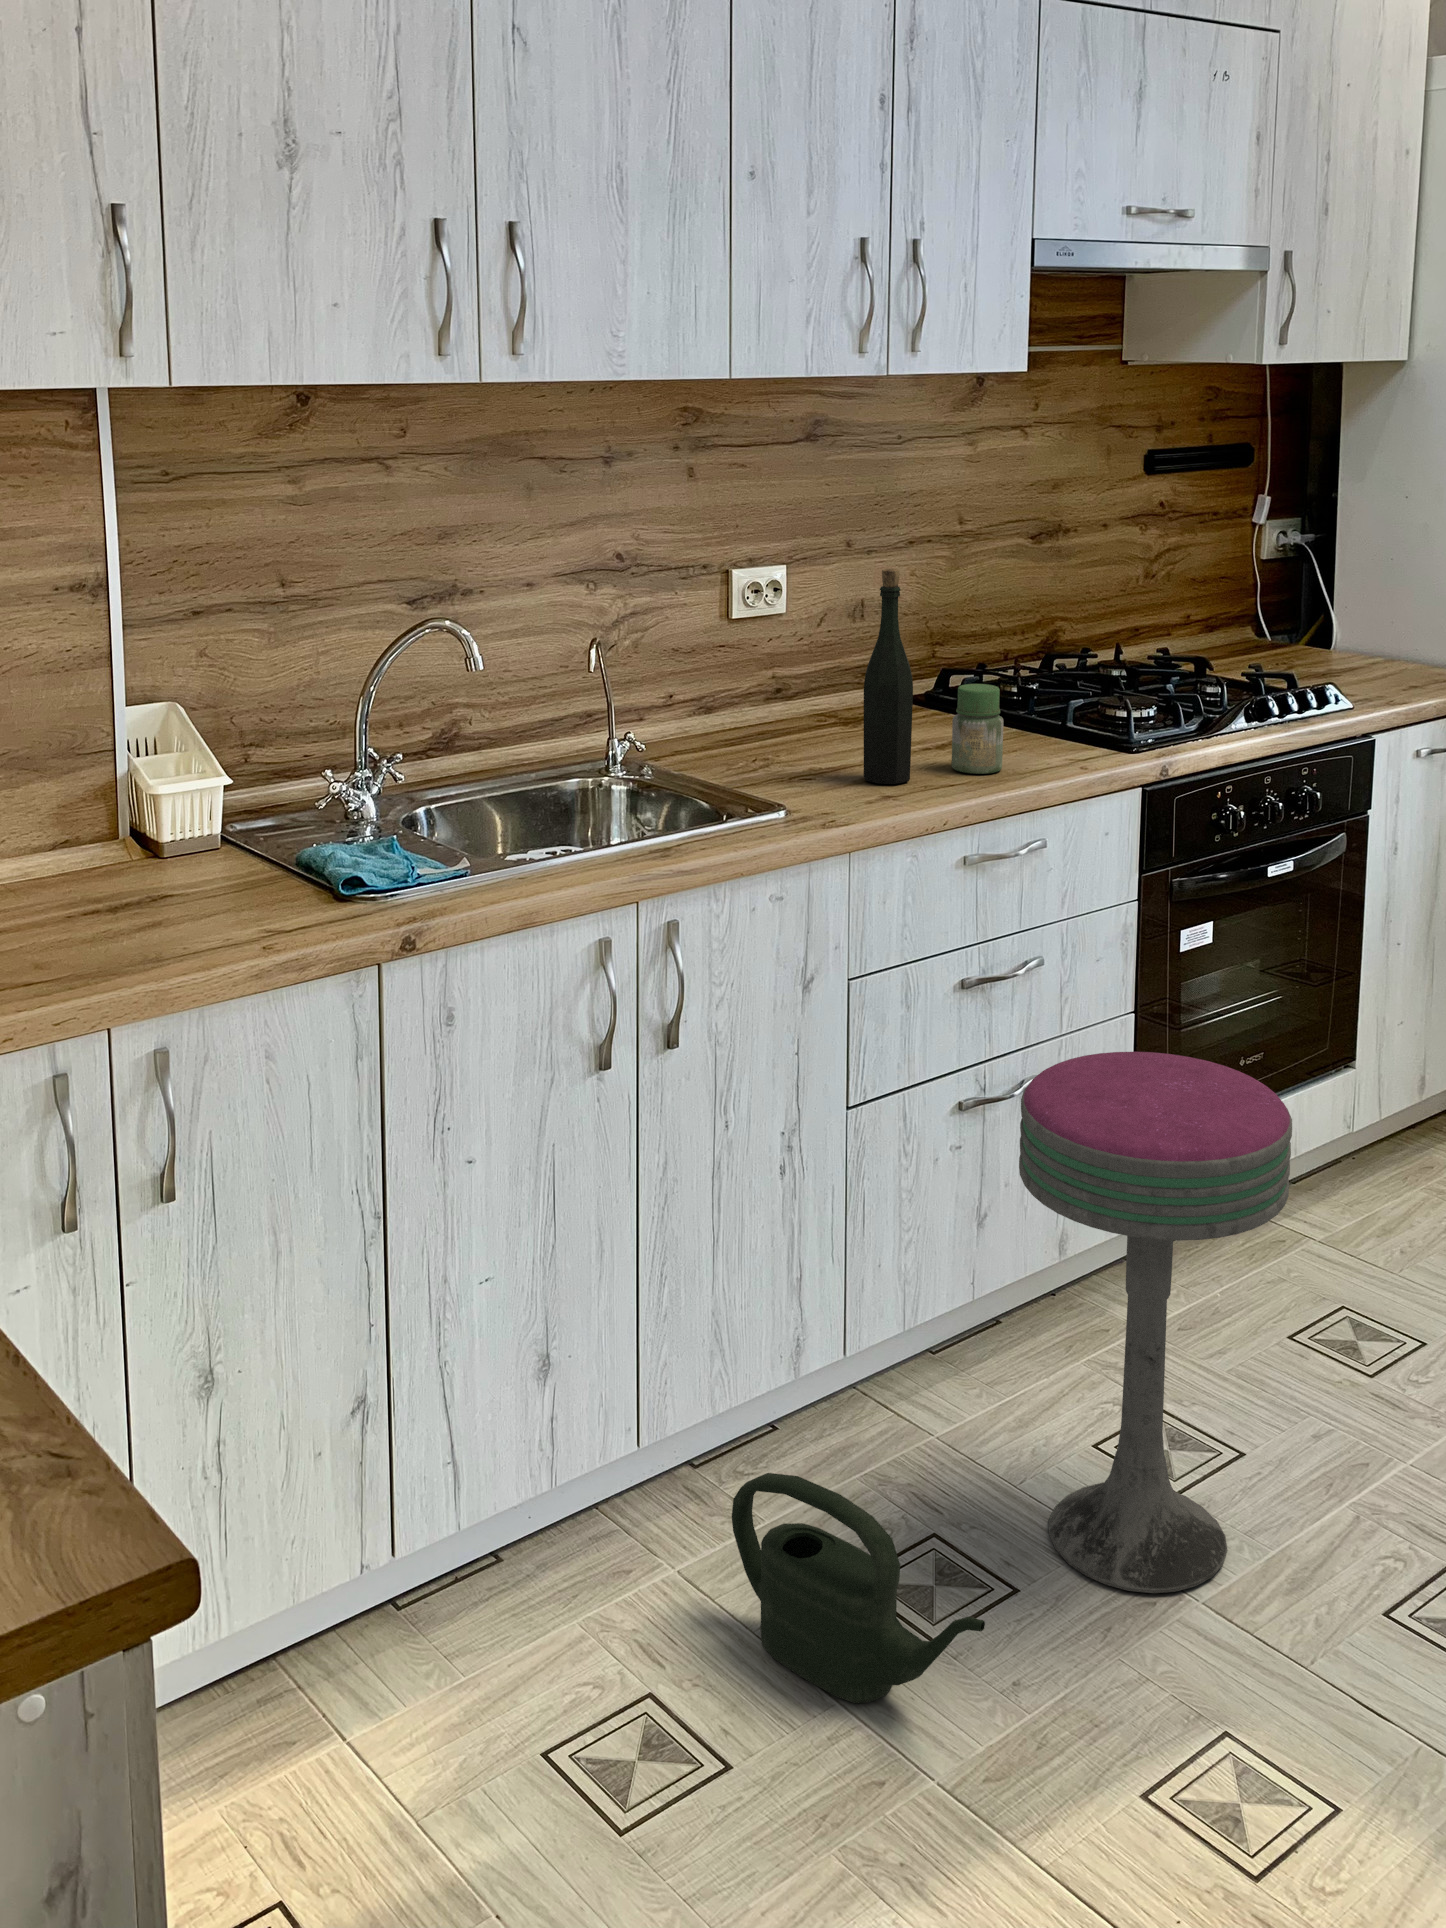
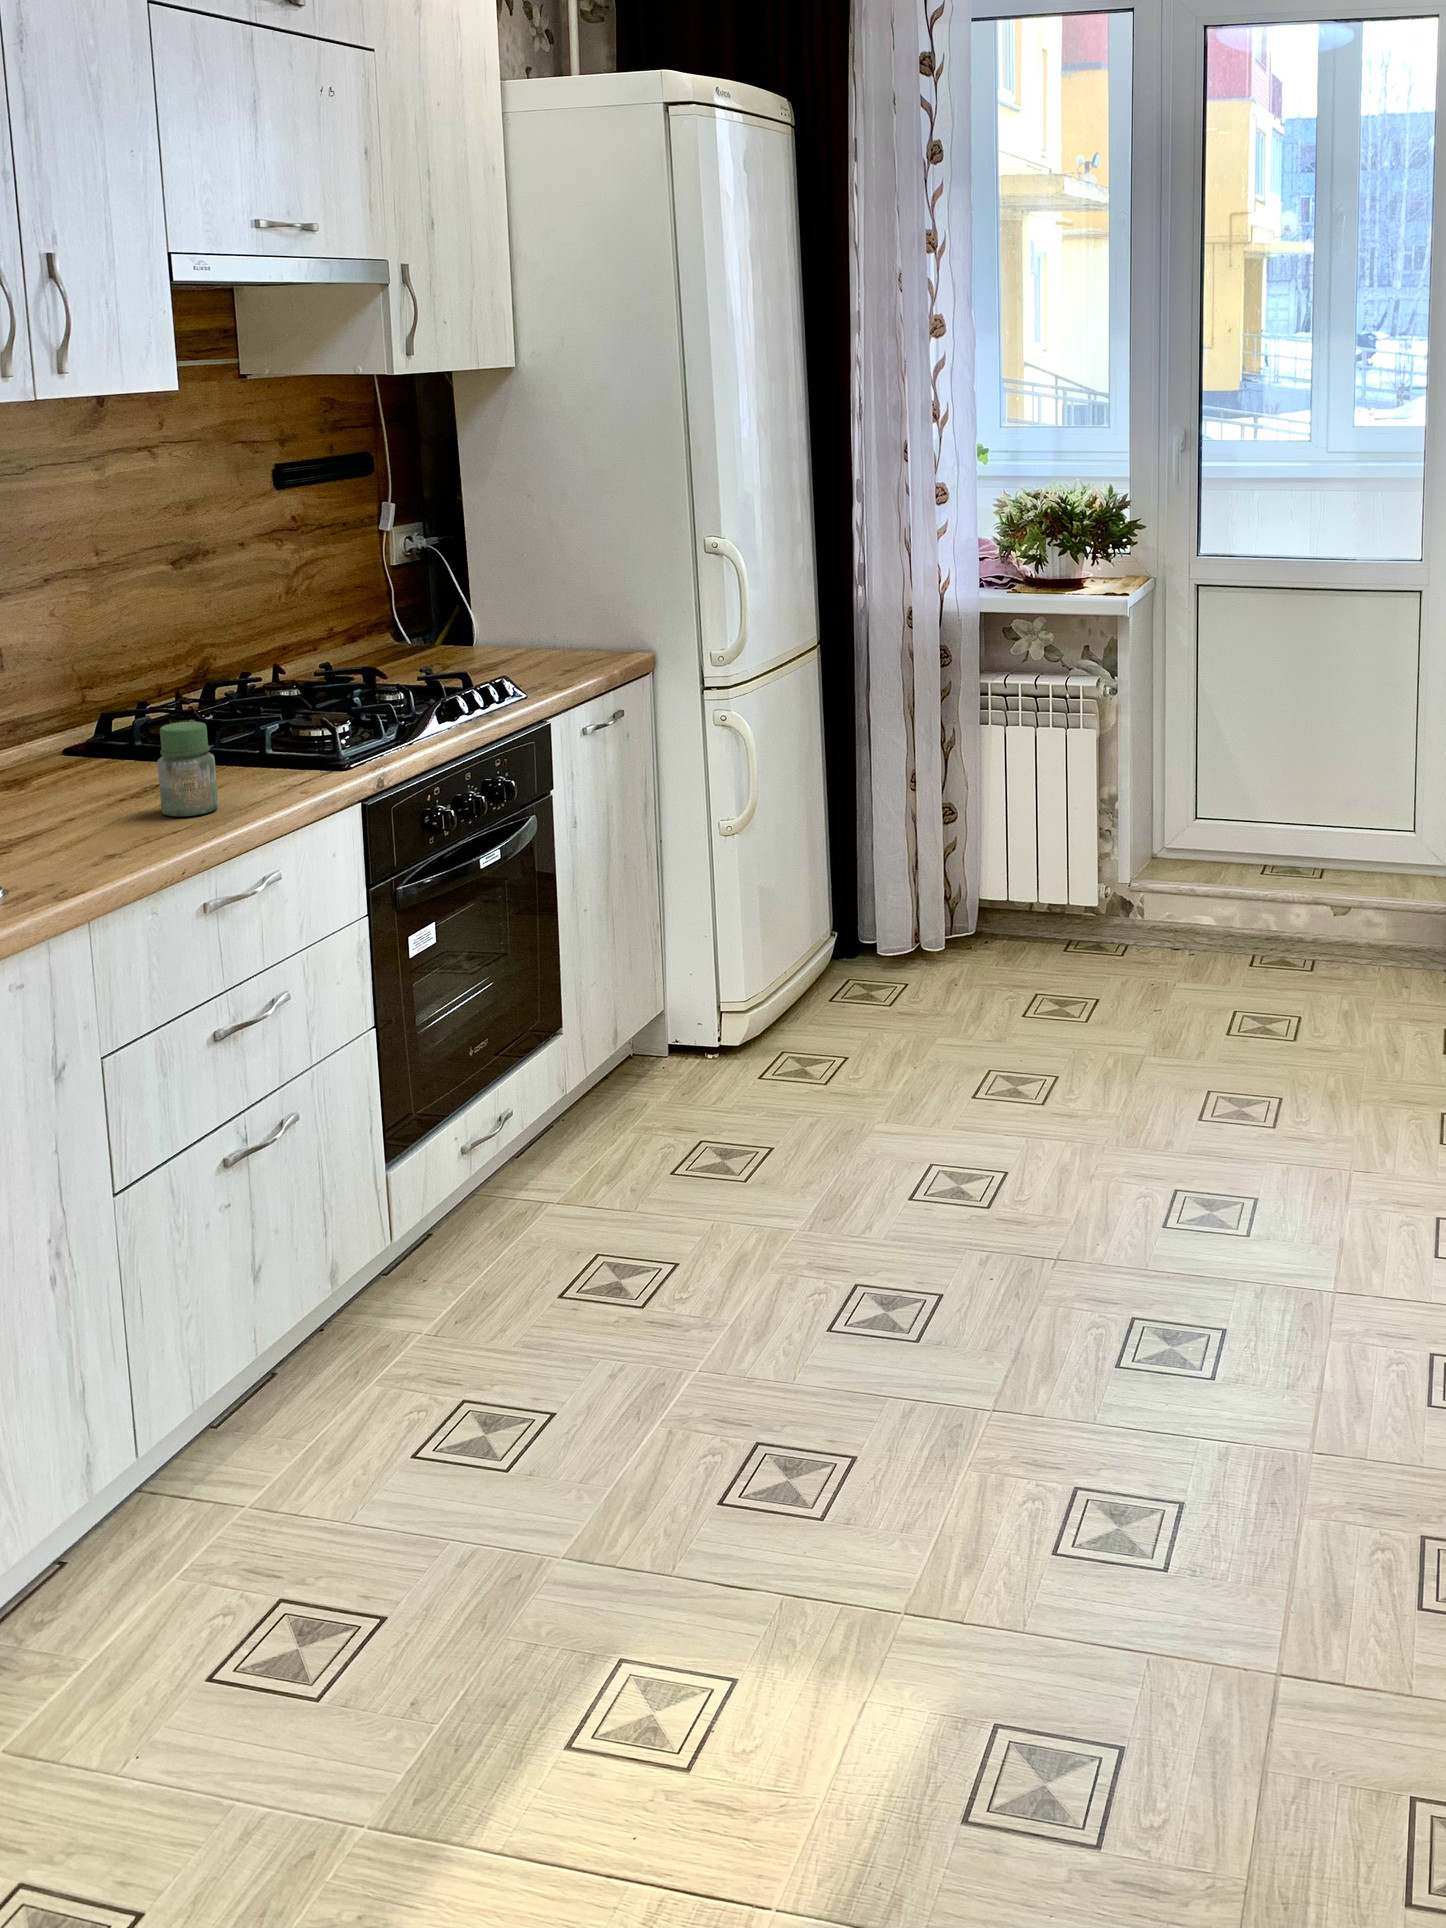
bottle: present [864,569,913,784] -> none [57,612,124,843]
bar stool: present [1019,1052,1292,1593] -> none [321,1051,593,1578]
watering can: present [732,1473,985,1703] -> none [74,1589,393,1797]

